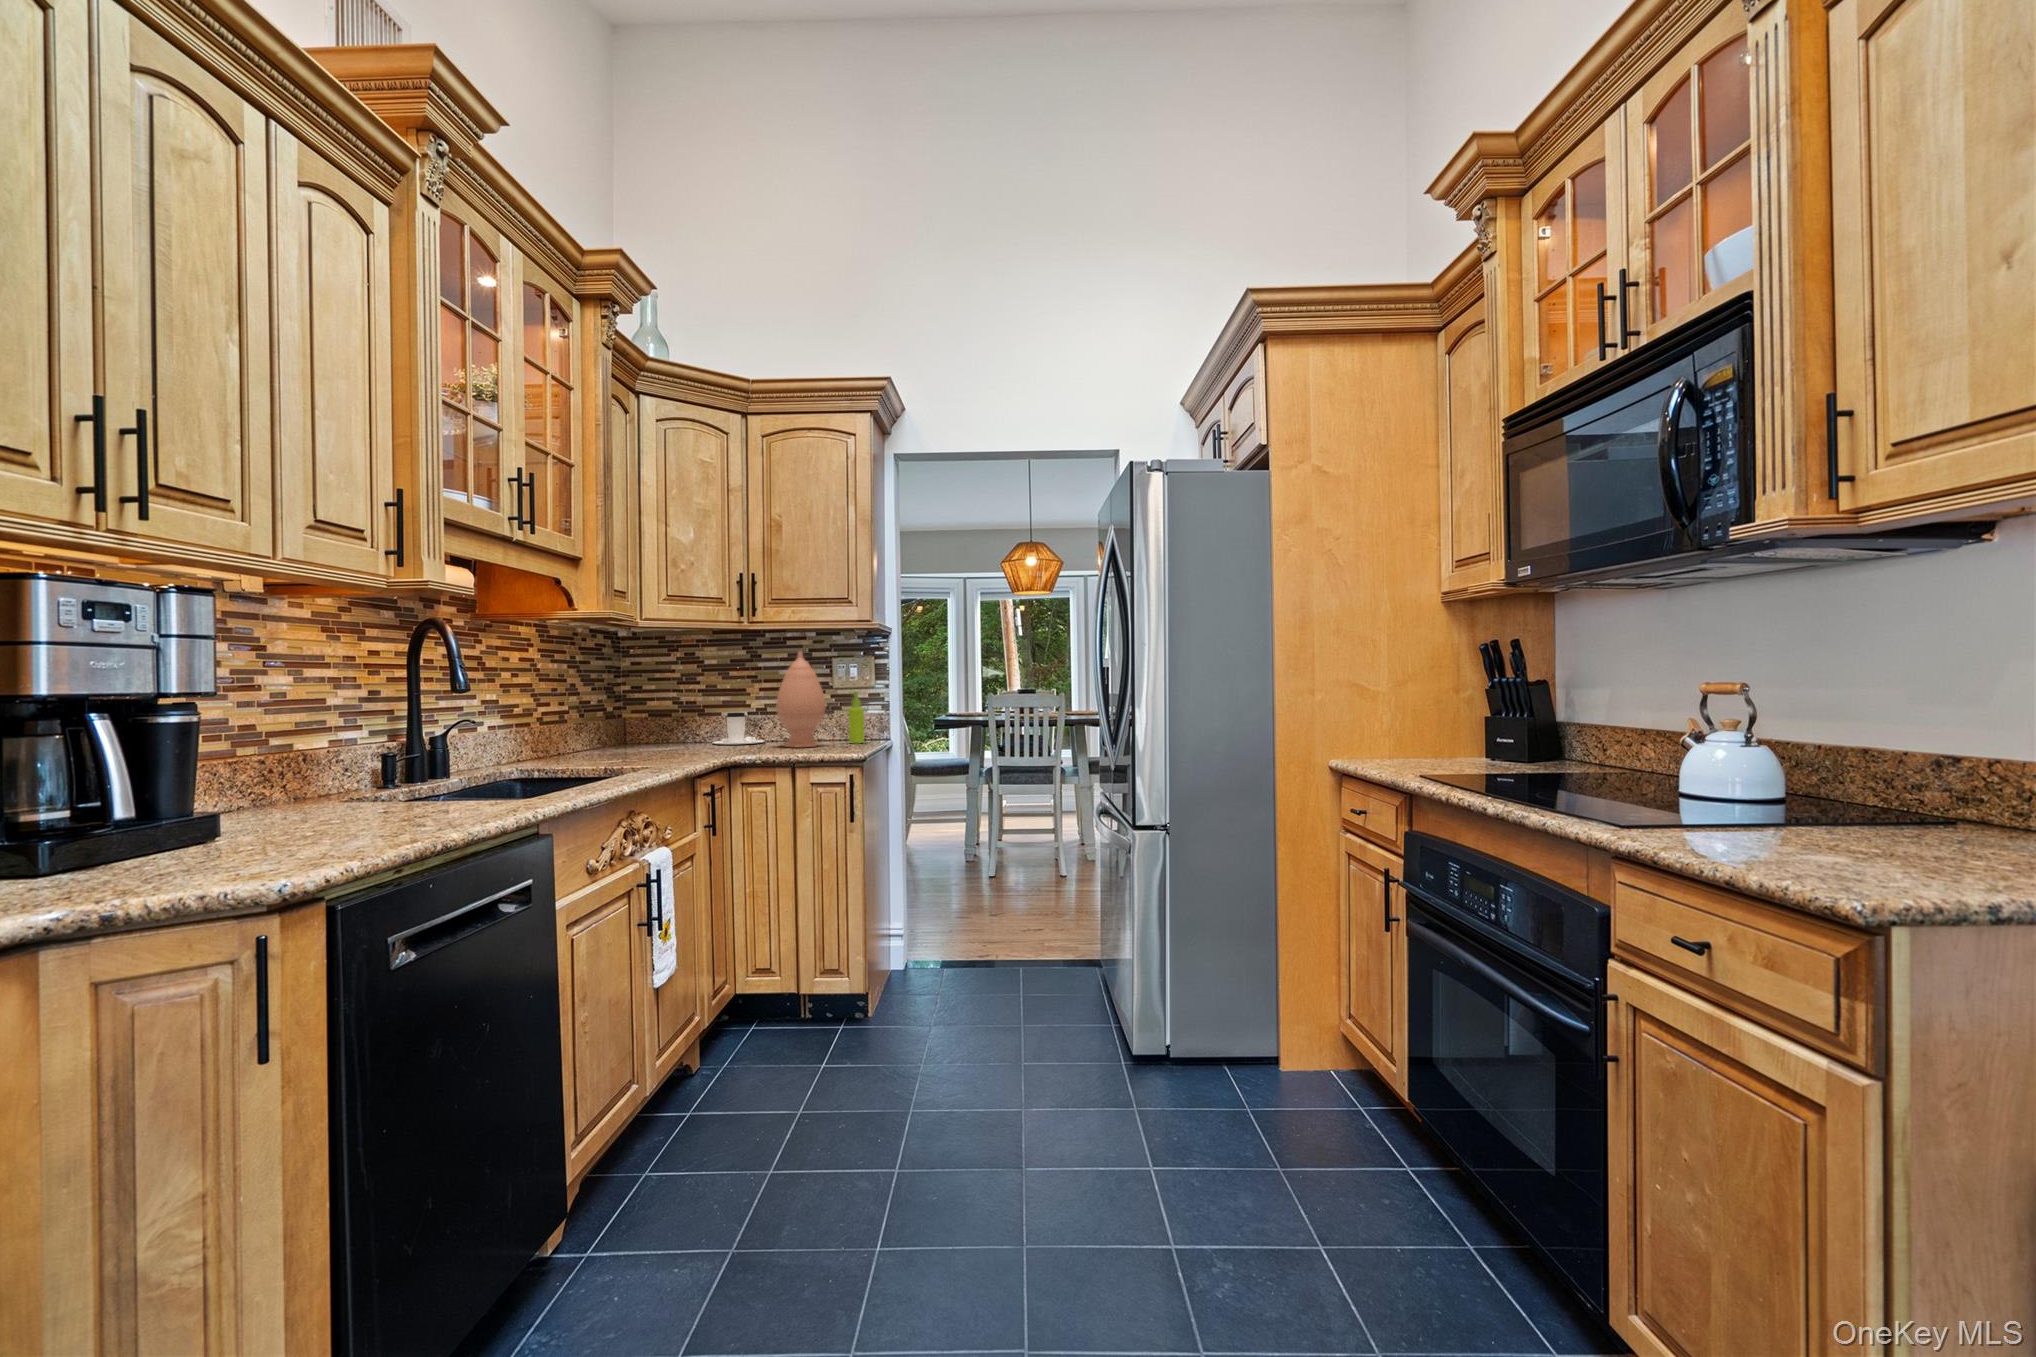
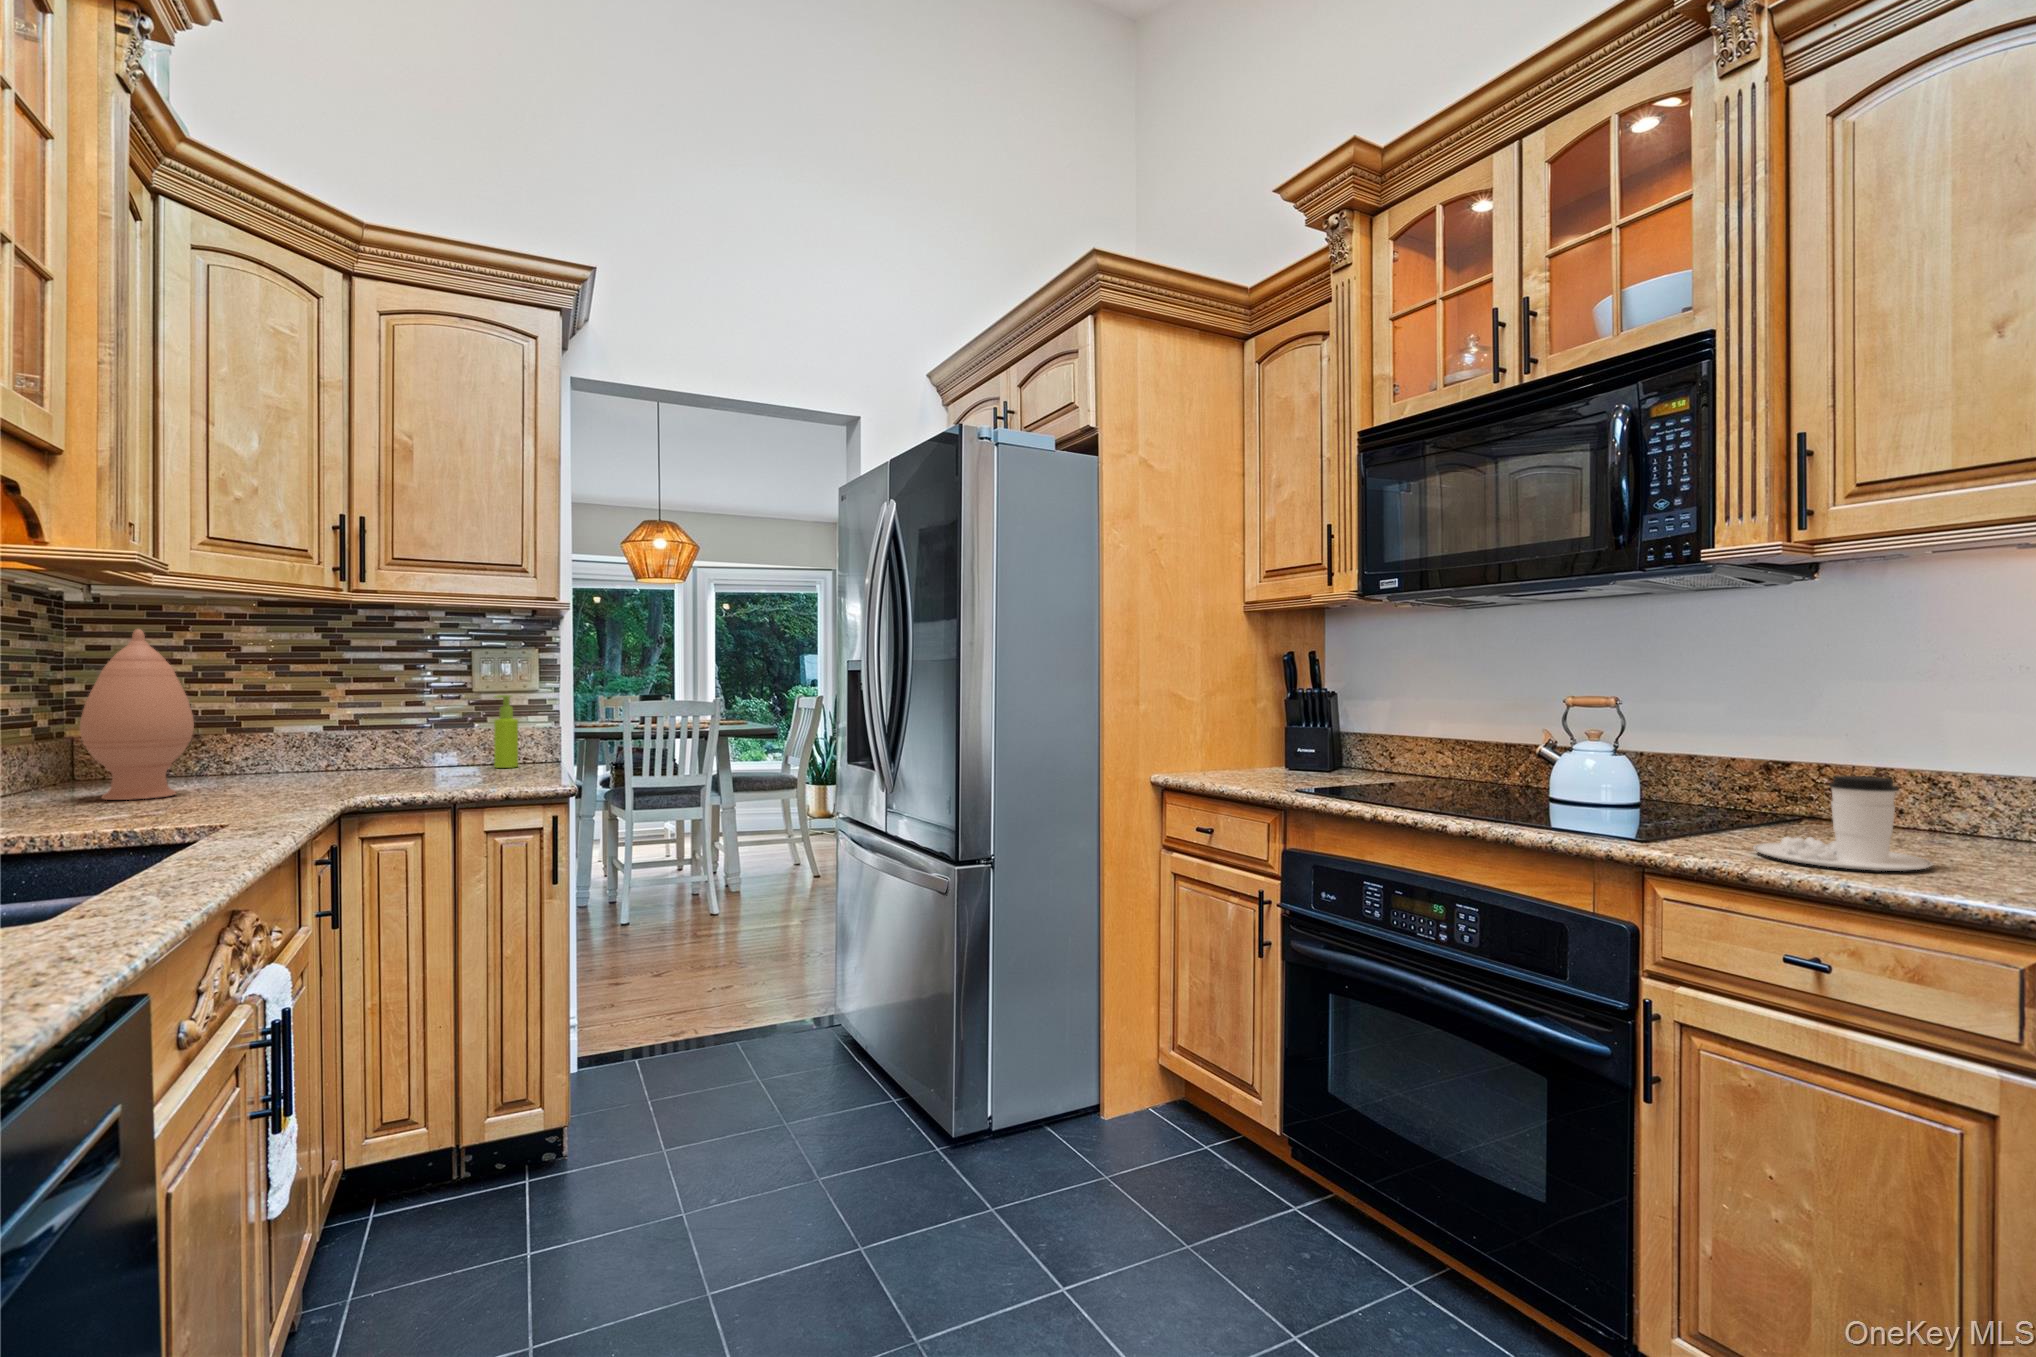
vase: present [776,652,826,747] -> present [80,629,194,800]
coffee cup: present [713,712,765,745] -> present [1753,776,1933,871]

